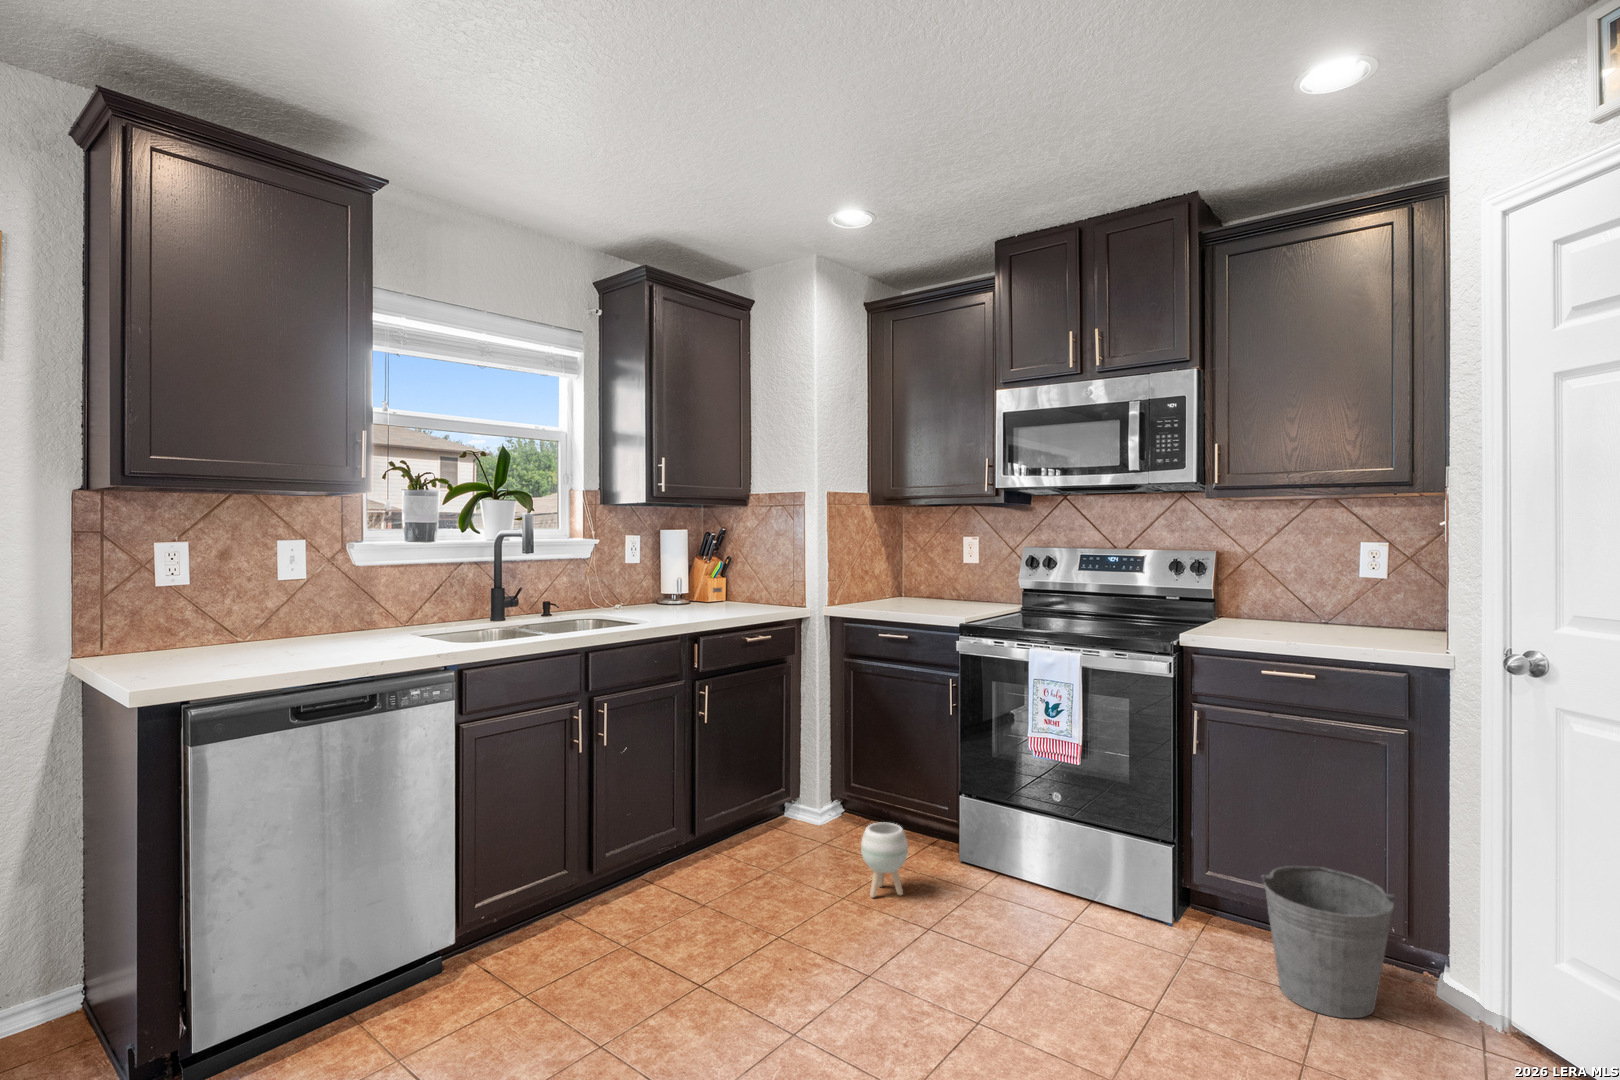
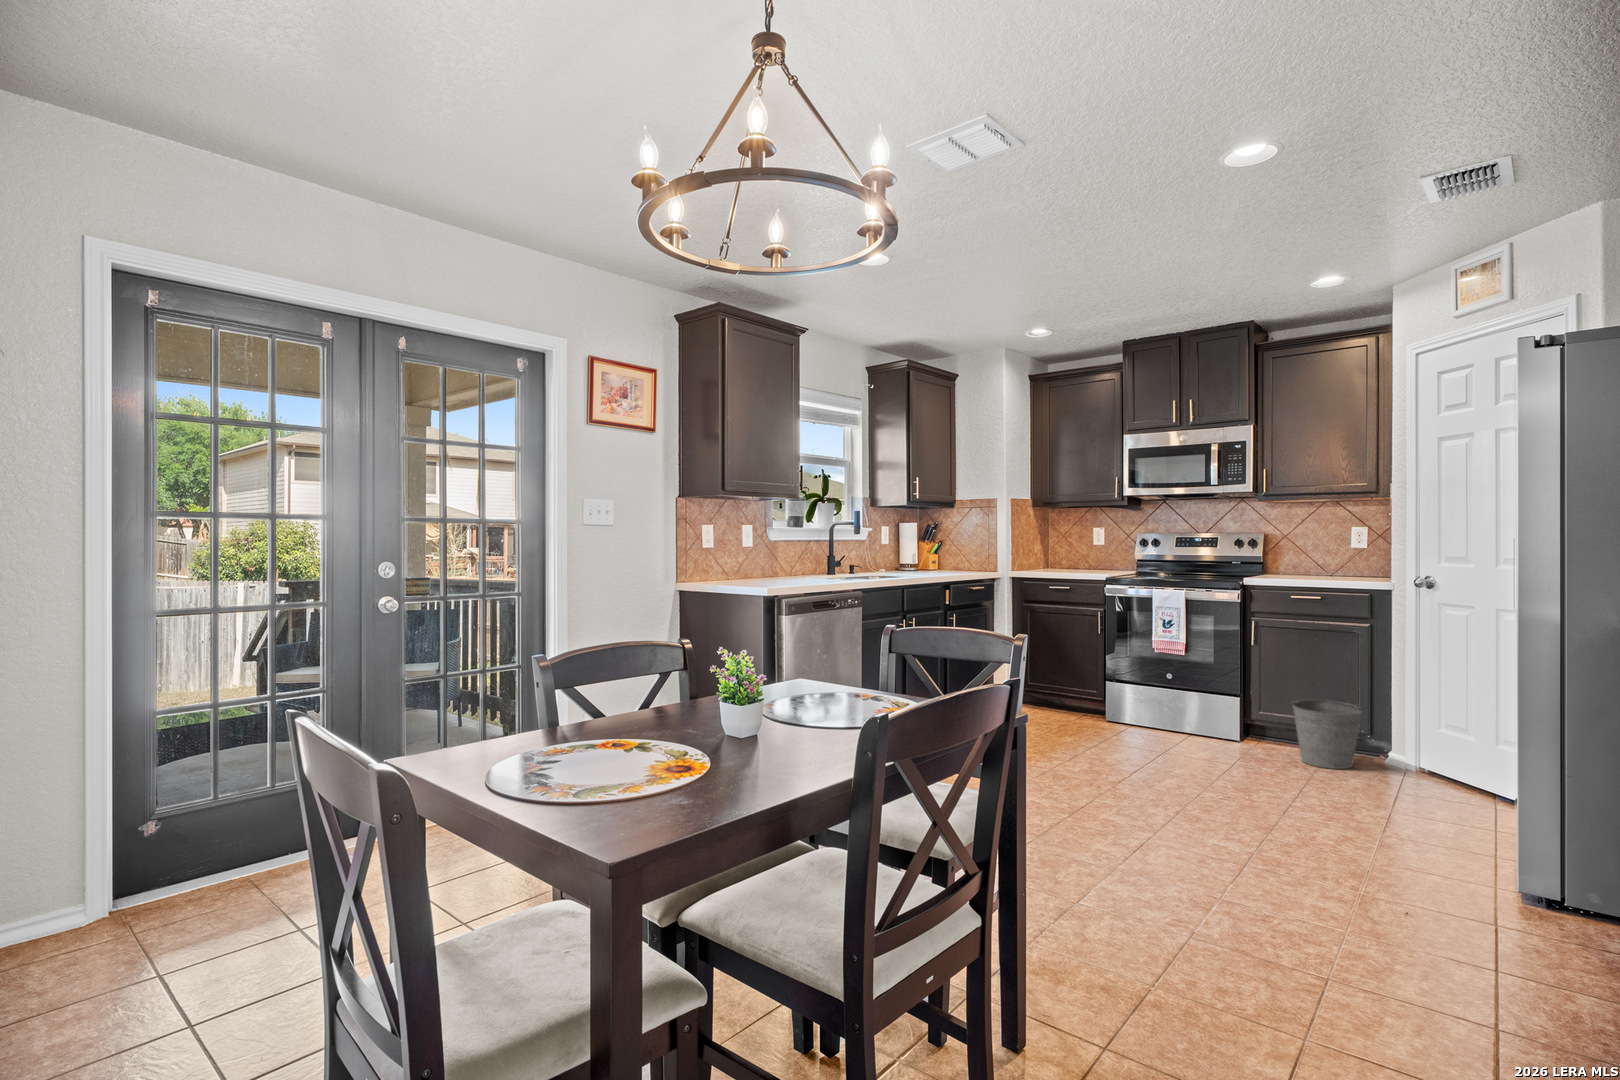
planter: present [861,823,908,897] -> none [1053,691,1081,731]

